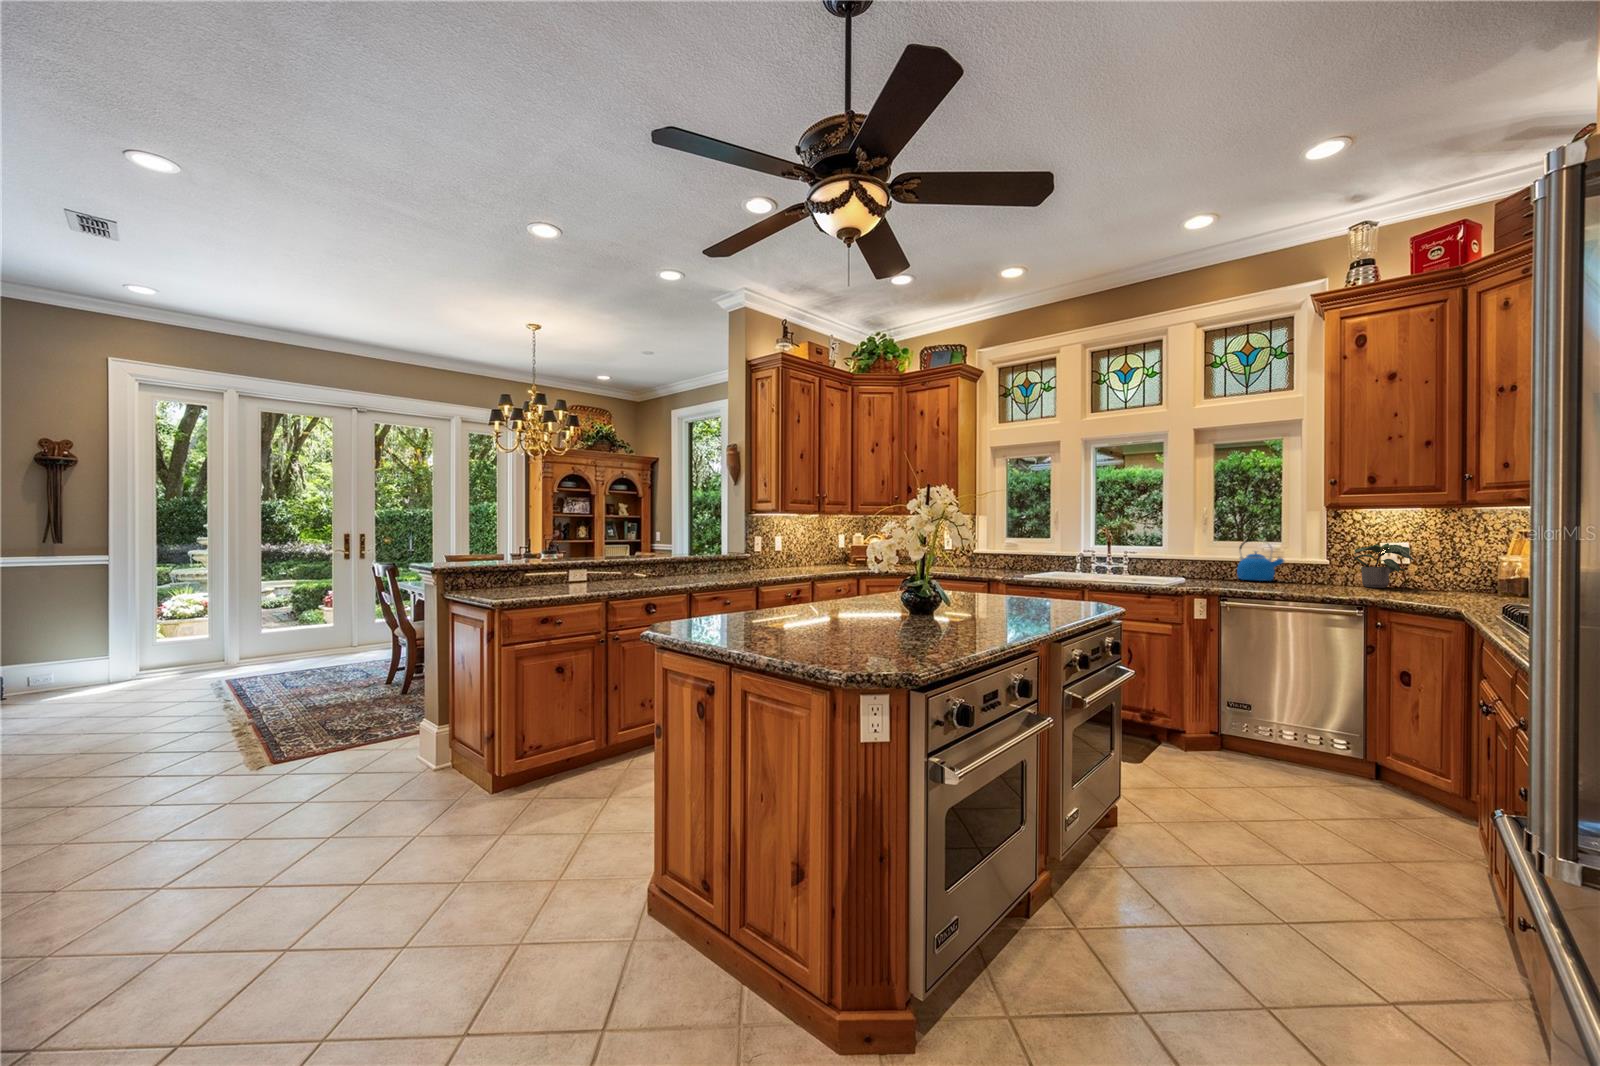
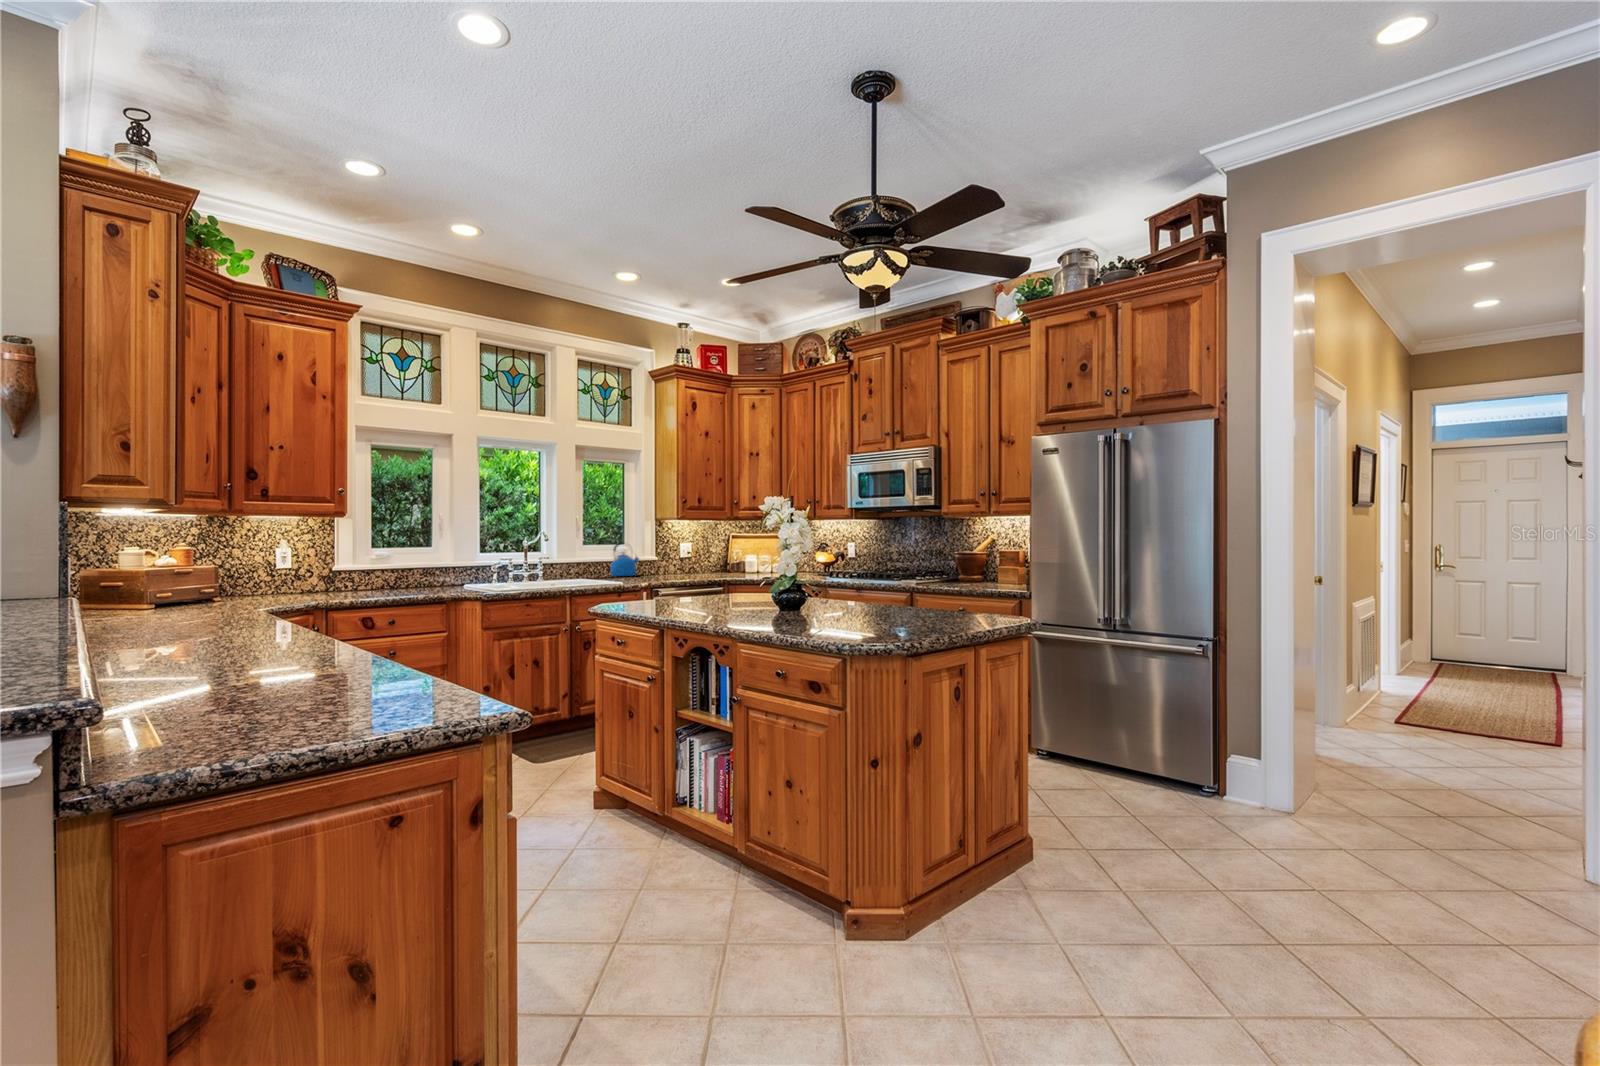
potted plant: present [1354,543,1414,588] -> none [667,543,706,574]

